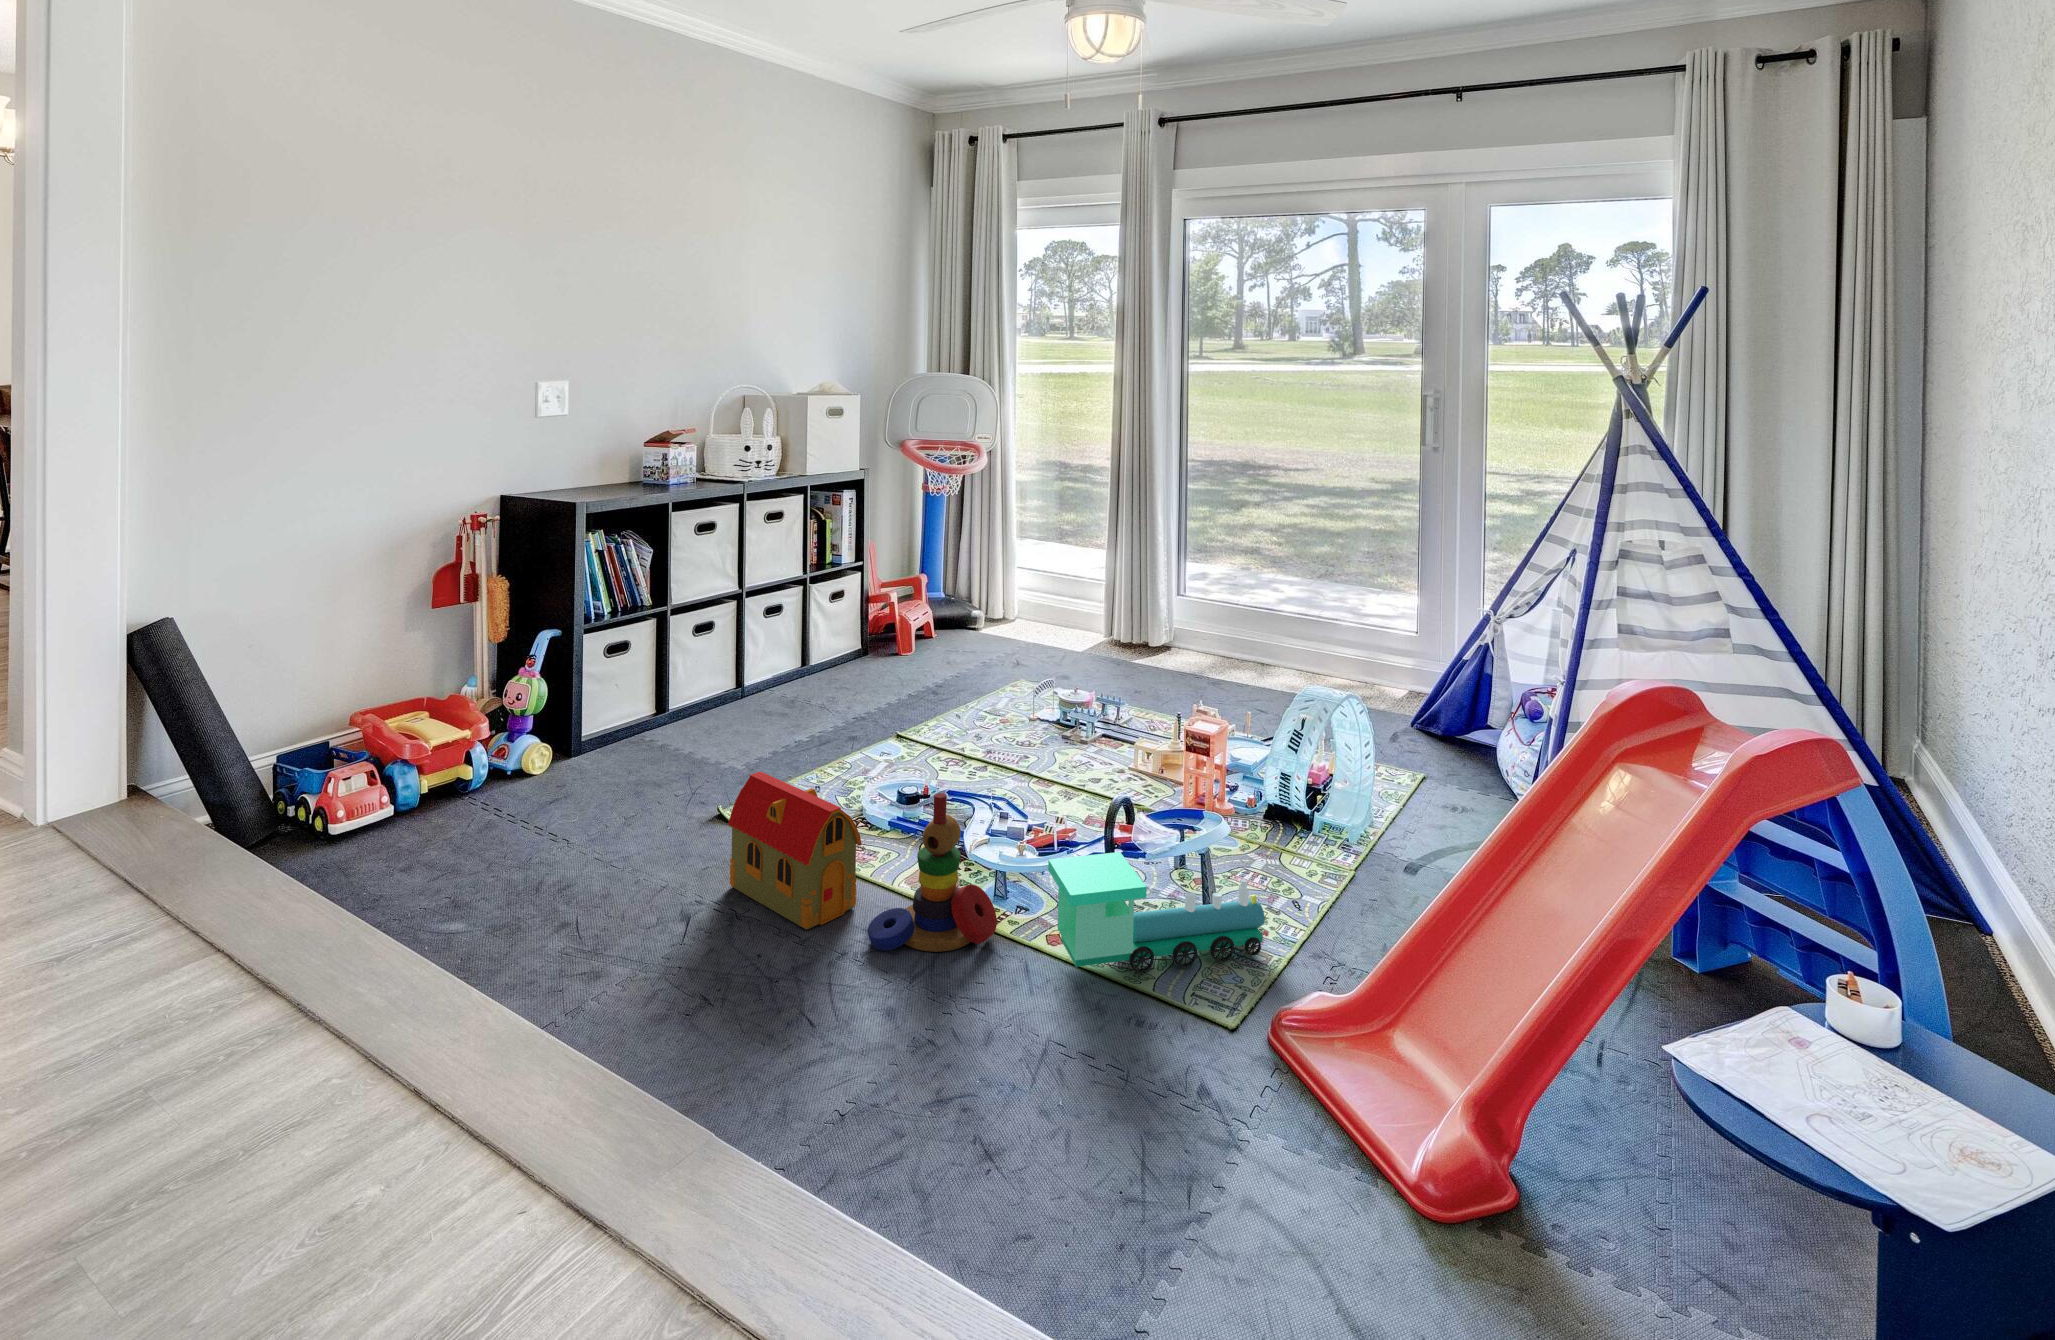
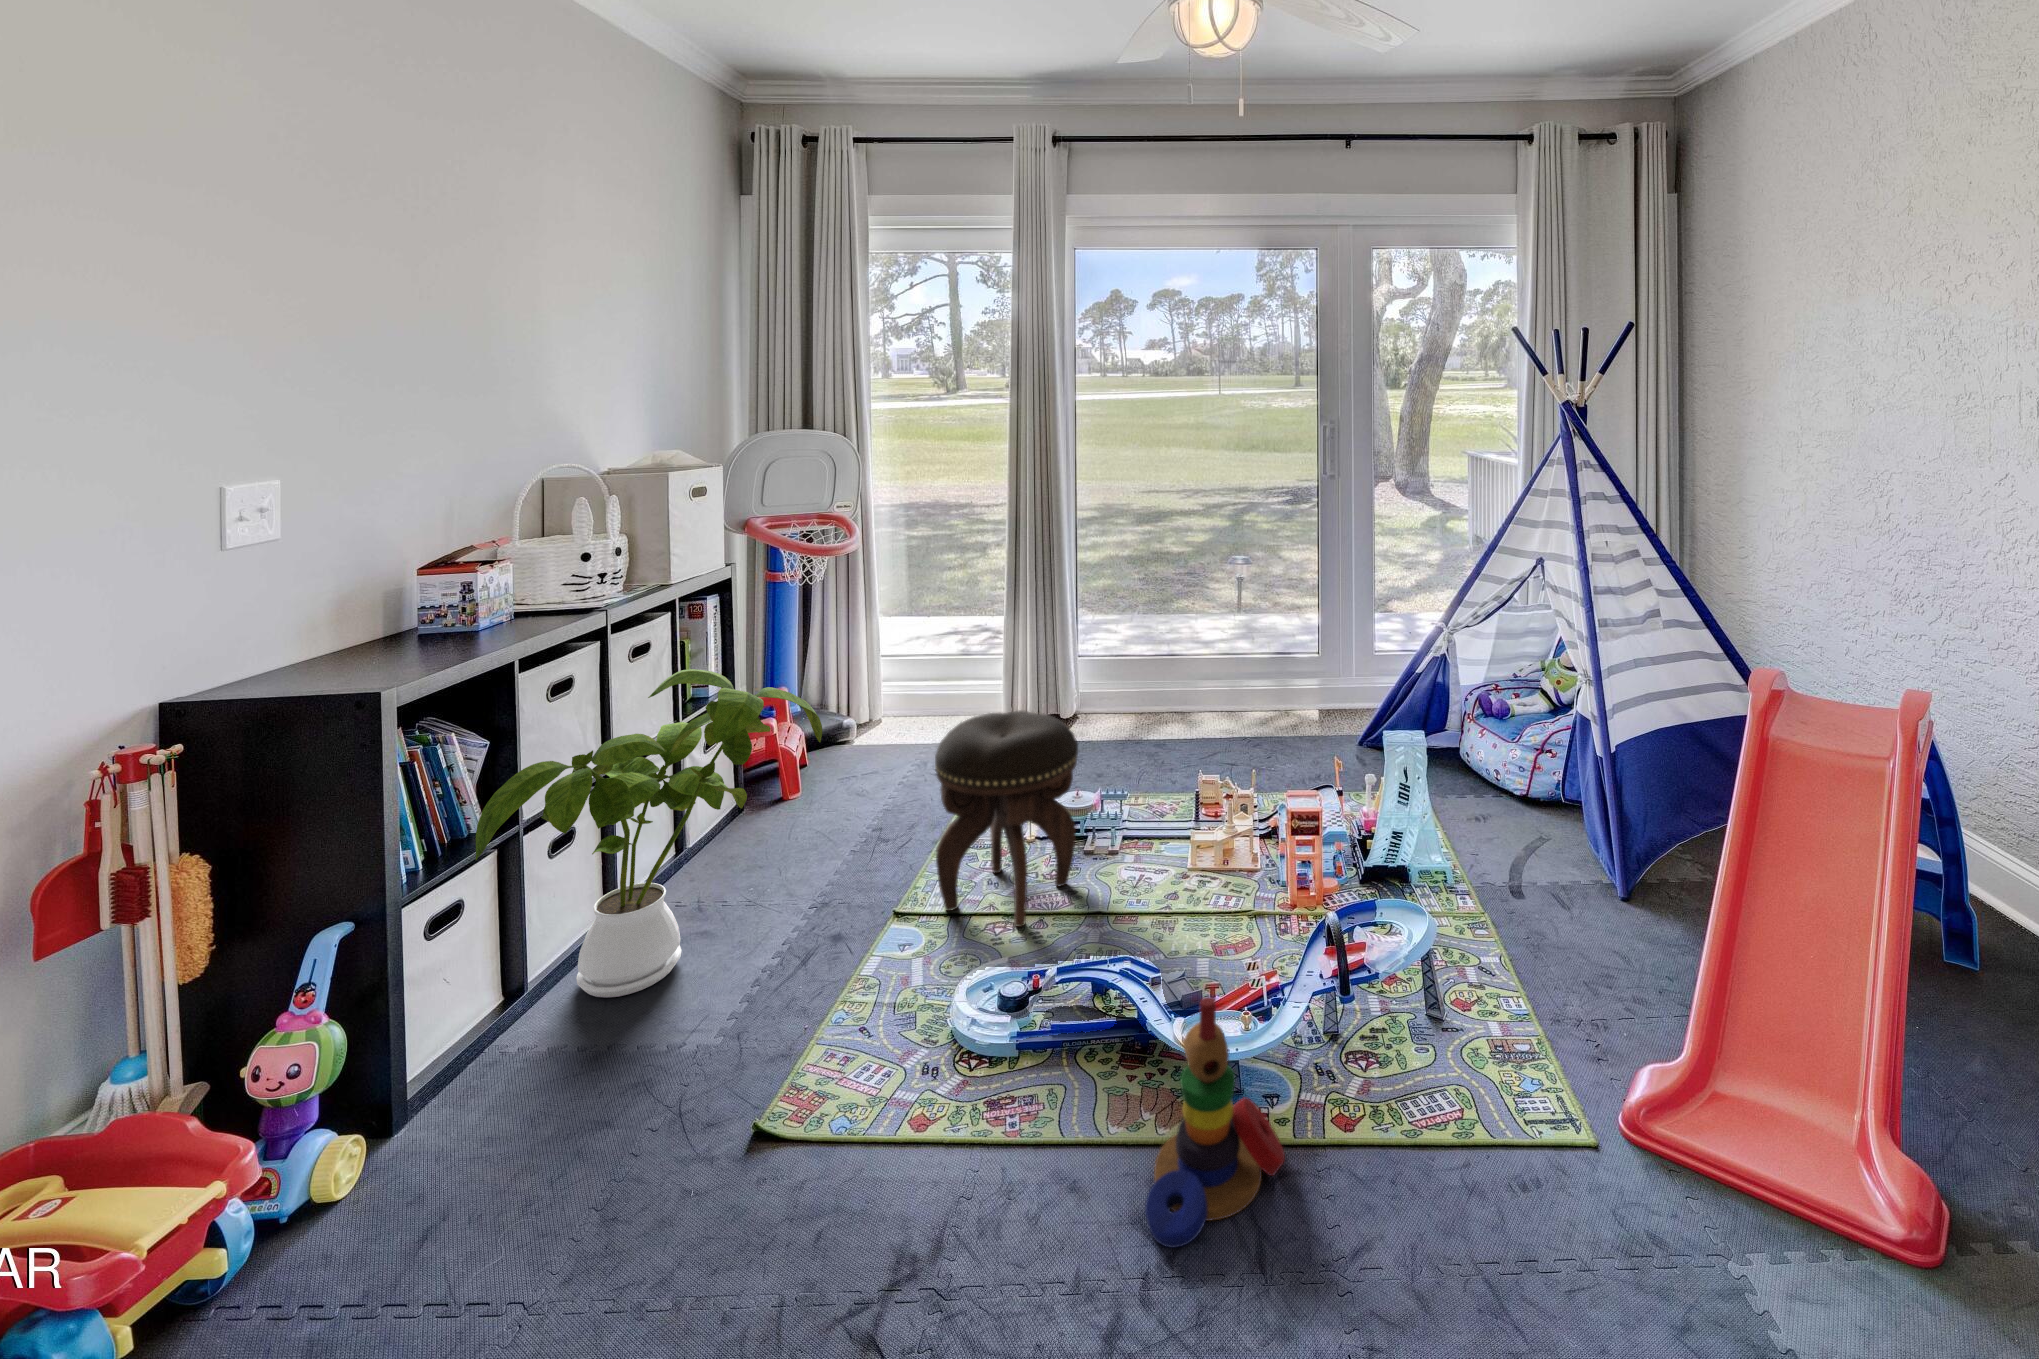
house plant: none [624,522,838,736] -> present [476,669,822,997]
footstool: none [921,601,1038,770] -> present [935,710,1078,927]
toy house: present [728,771,862,930] -> none [879,1050,1090,1266]
toy train: present [1048,852,1269,973] -> none [1342,970,1519,1154]

